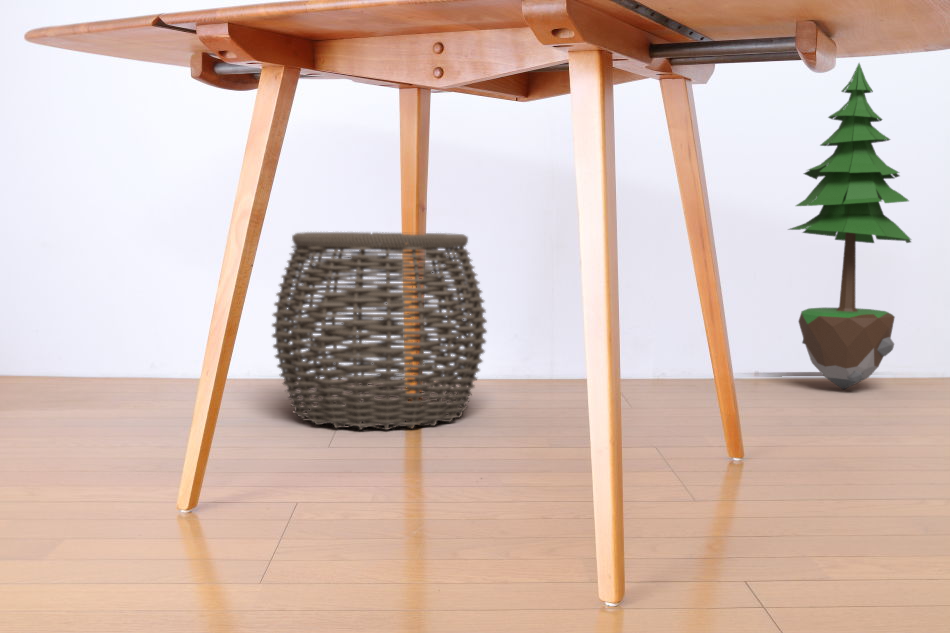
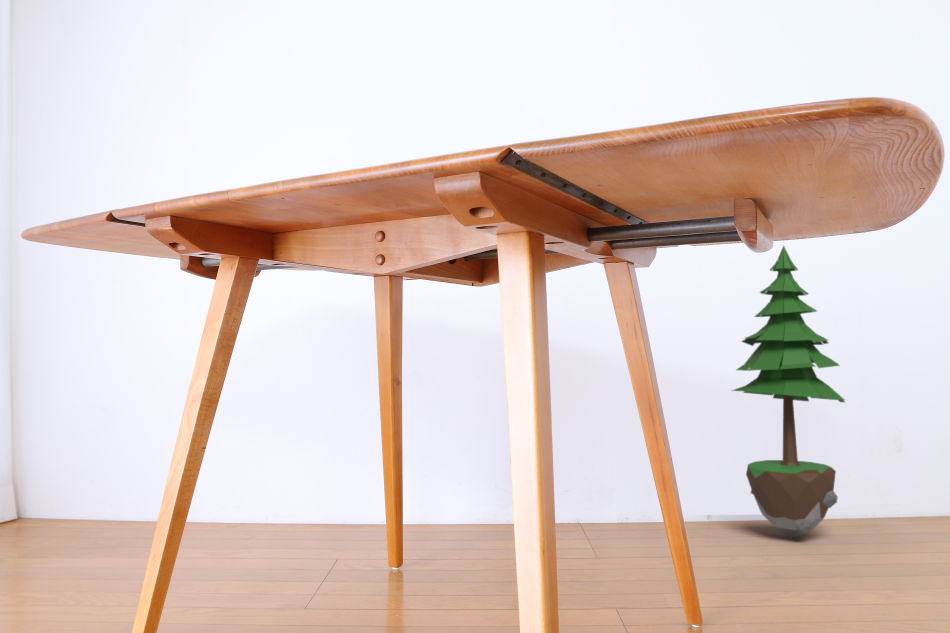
woven basket: present [272,232,487,430] -> none [255,400,457,598]

